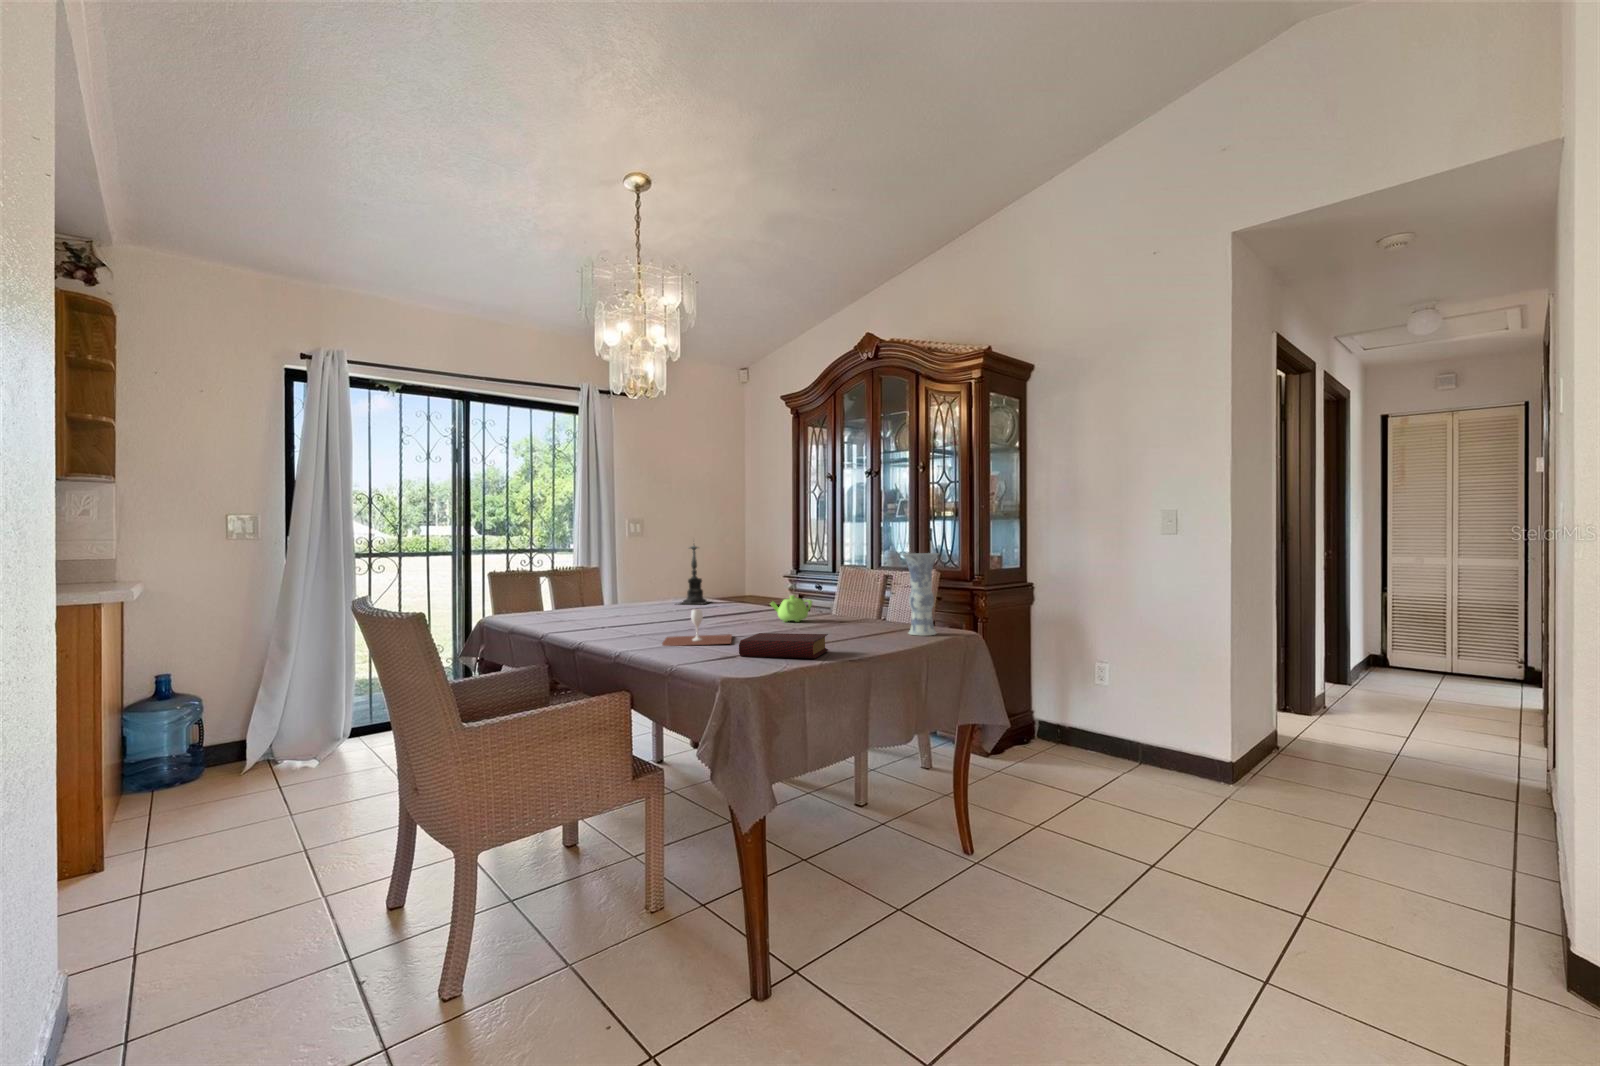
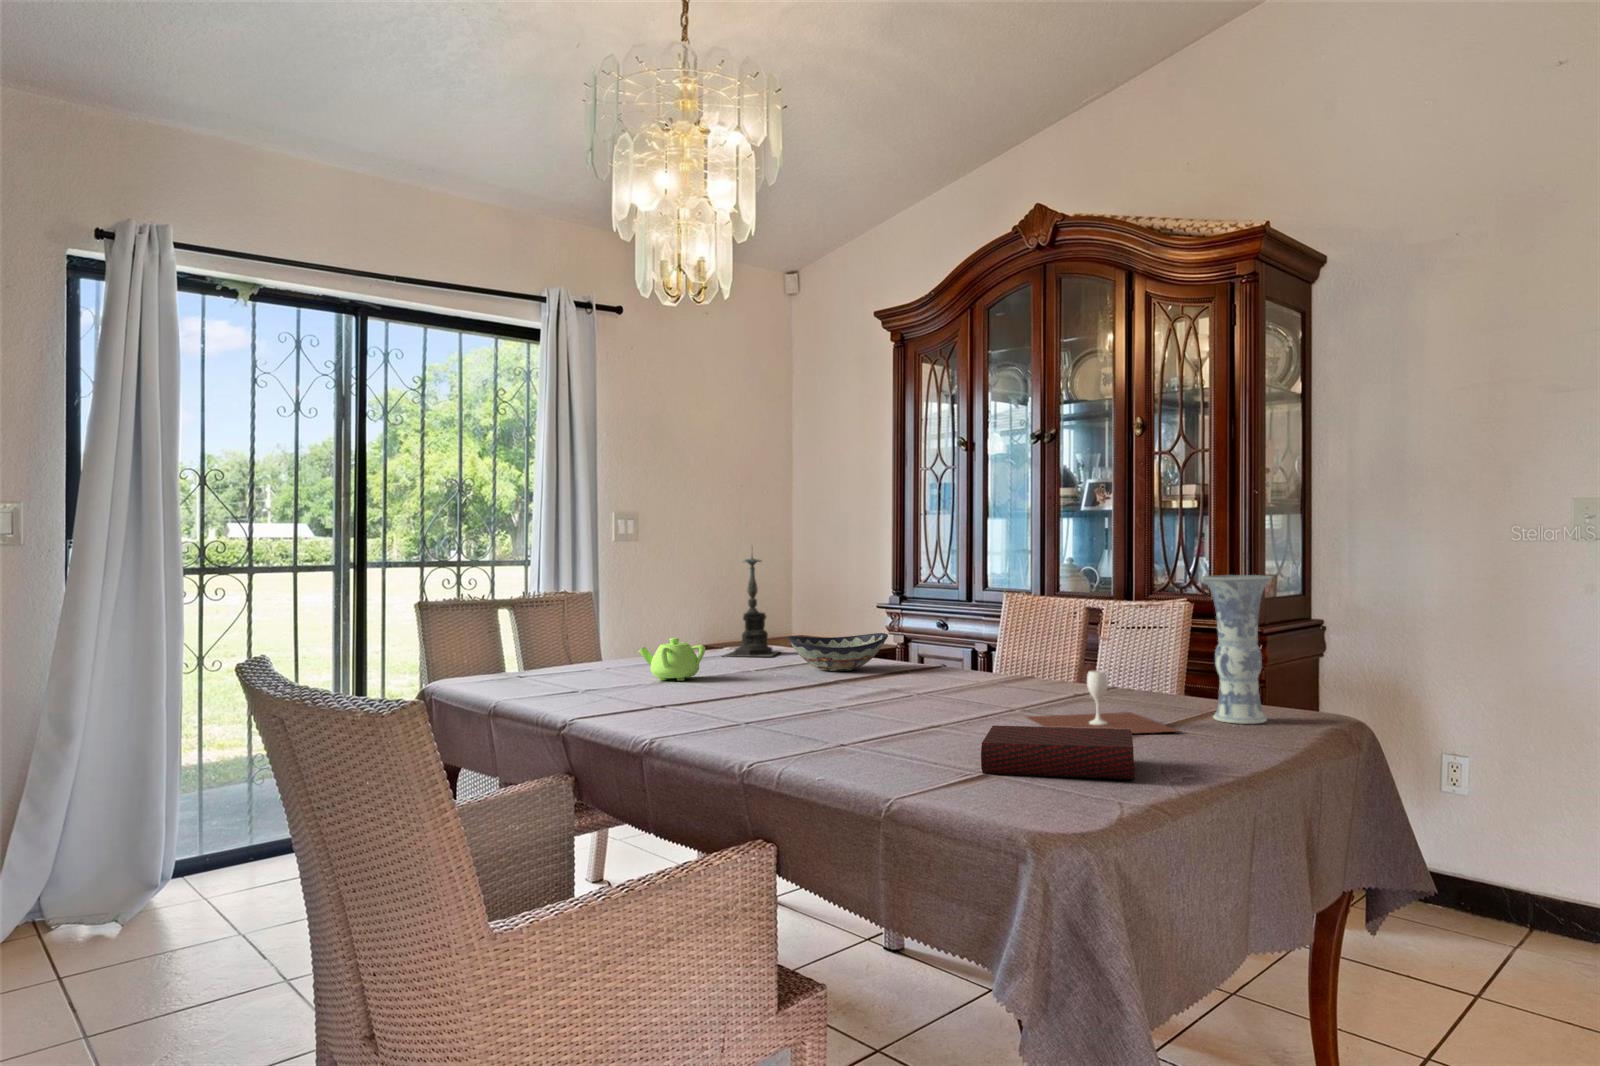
decorative bowl: none [703,589,763,611] -> present [787,633,888,671]
teapot: present [770,595,812,622] -> present [639,638,705,681]
wine glass: present [662,609,732,646] -> present [1027,670,1178,733]

